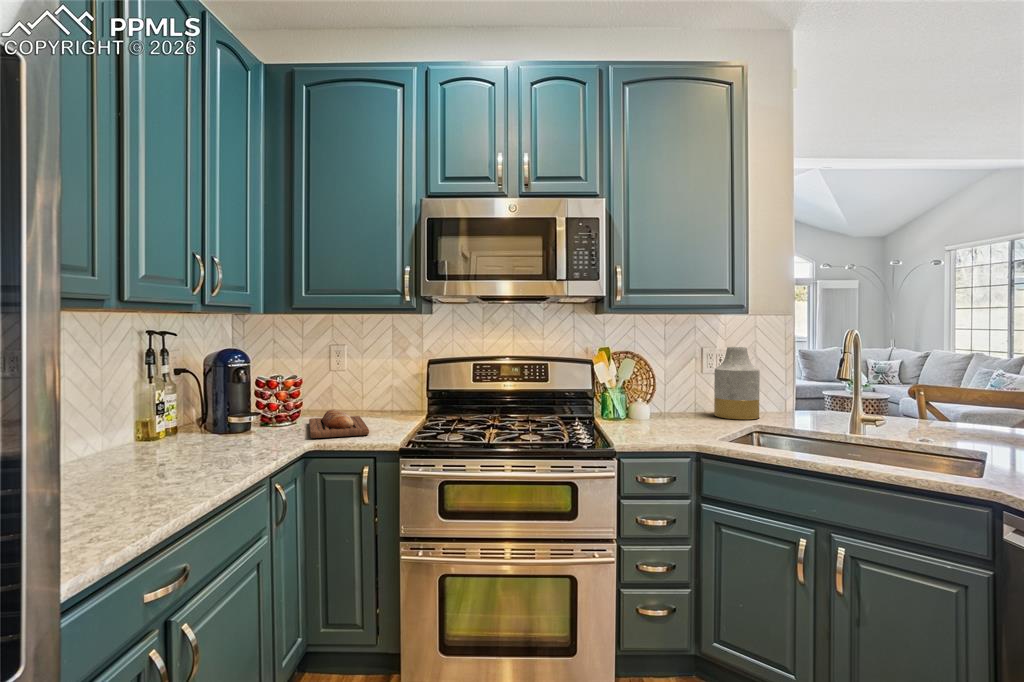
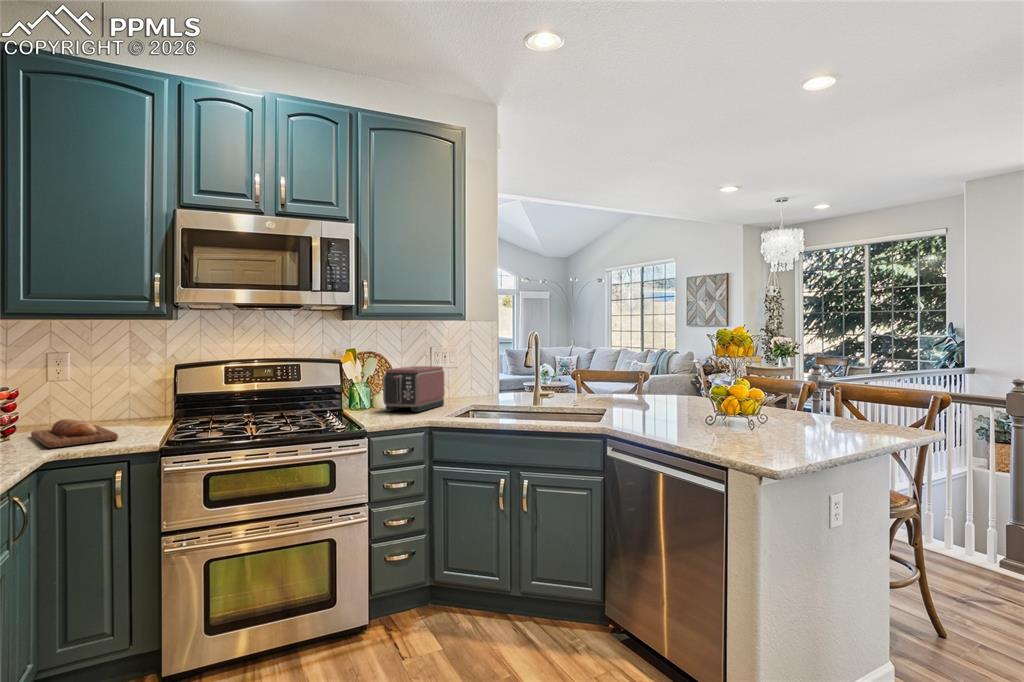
vase: present [714,347,760,419] -> none [441,346,474,402]
toaster: none [639,371,718,430] -> present [383,366,445,412]

